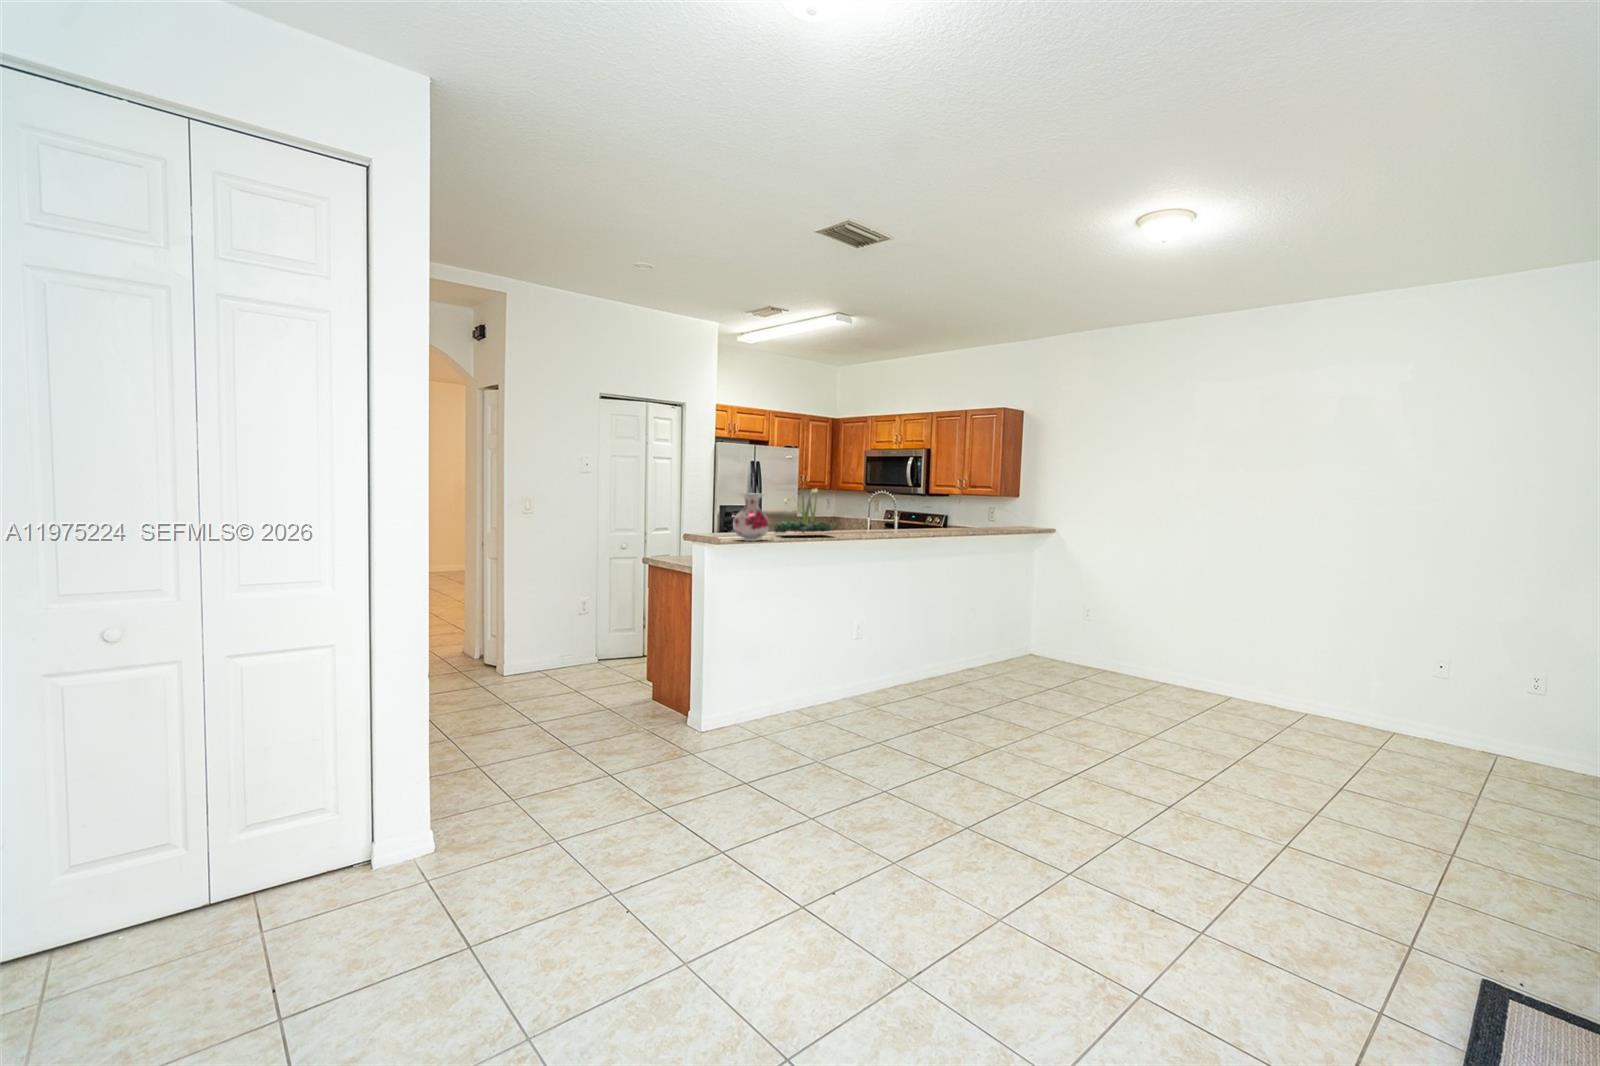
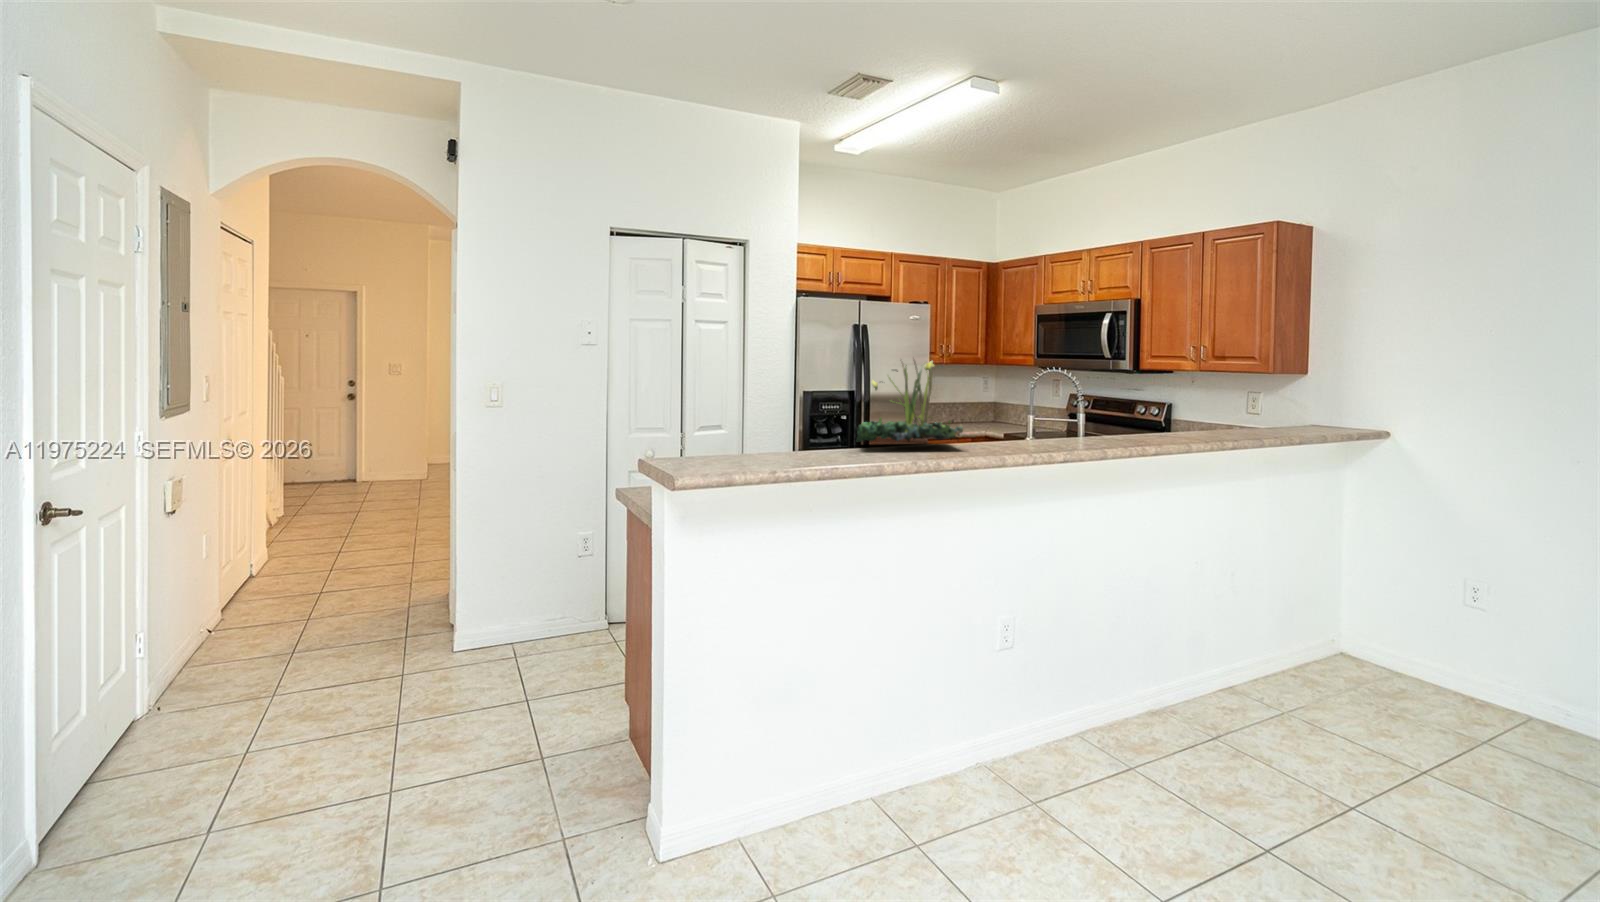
vase: present [733,493,769,541] -> none [757,370,826,461]

